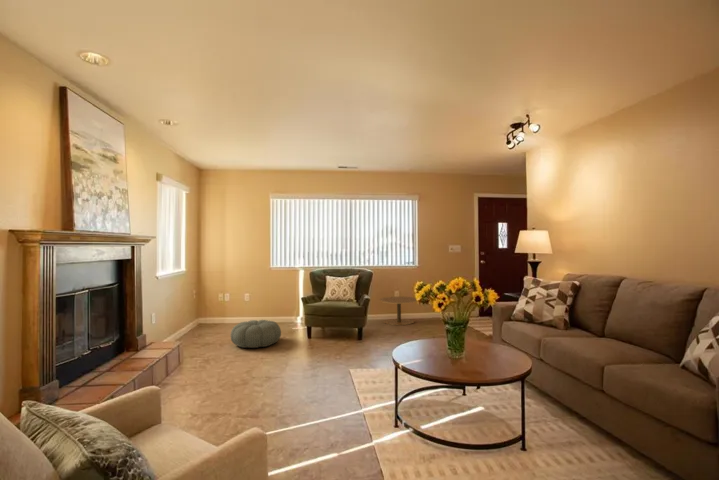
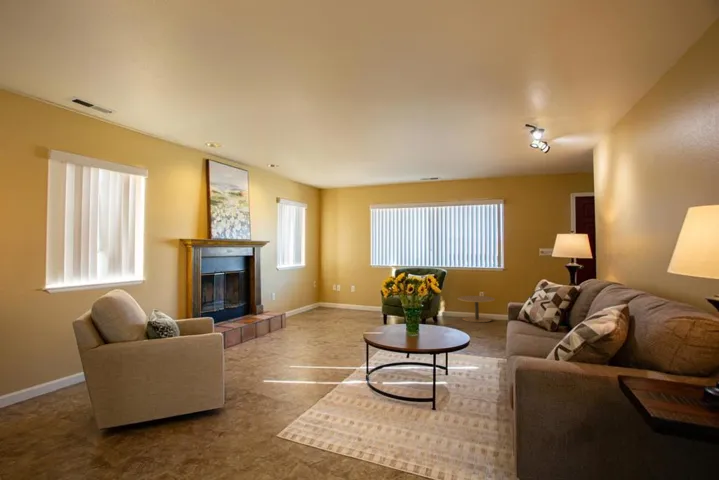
pouf: present [231,320,281,348] -> none [324,305,361,325]

